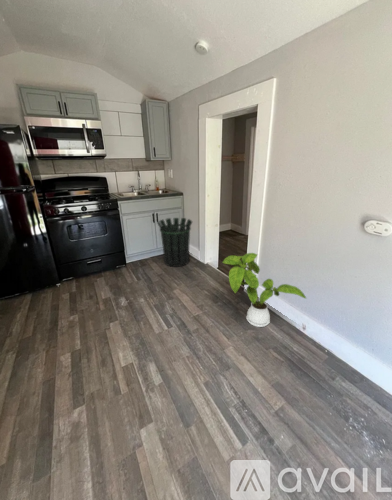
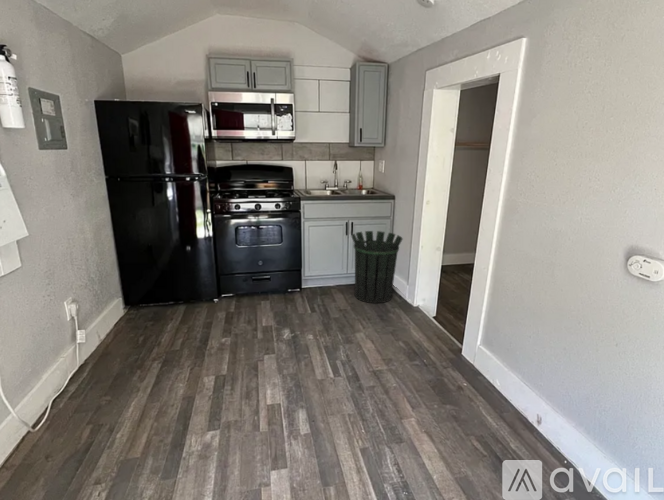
house plant: present [223,253,306,327] -> none [417,289,532,405]

